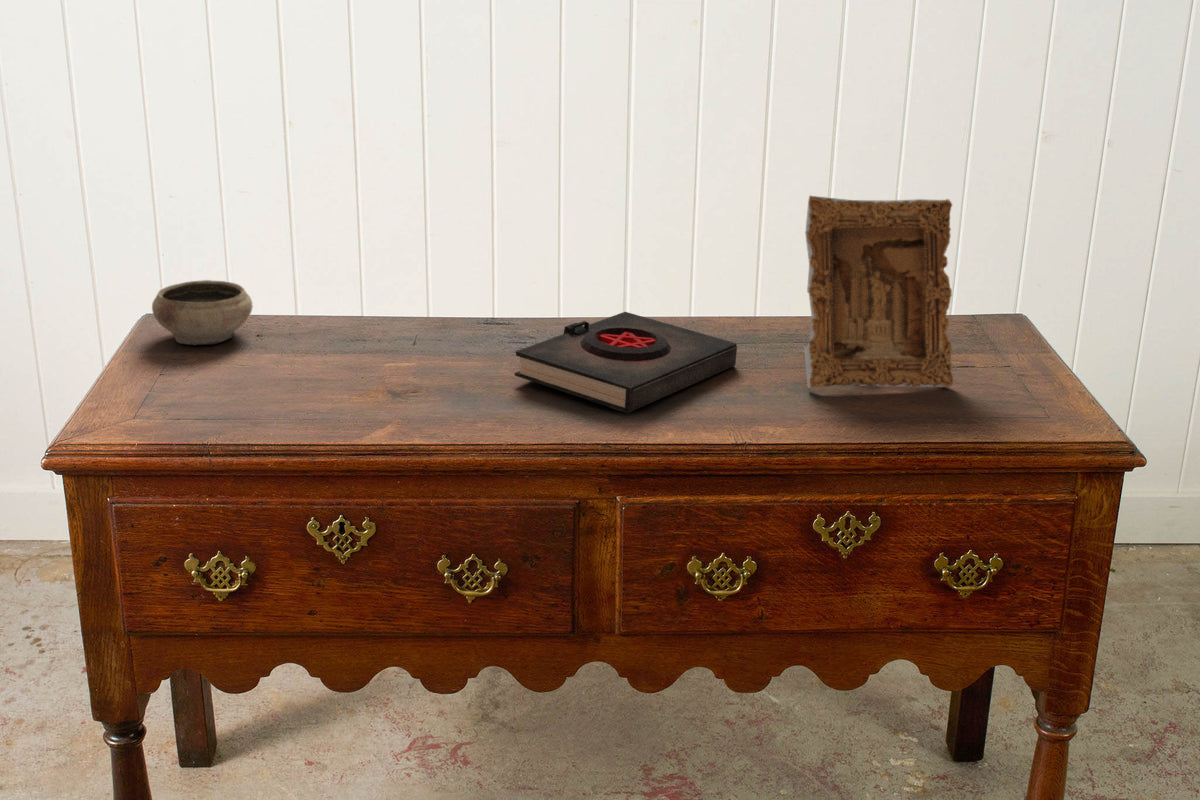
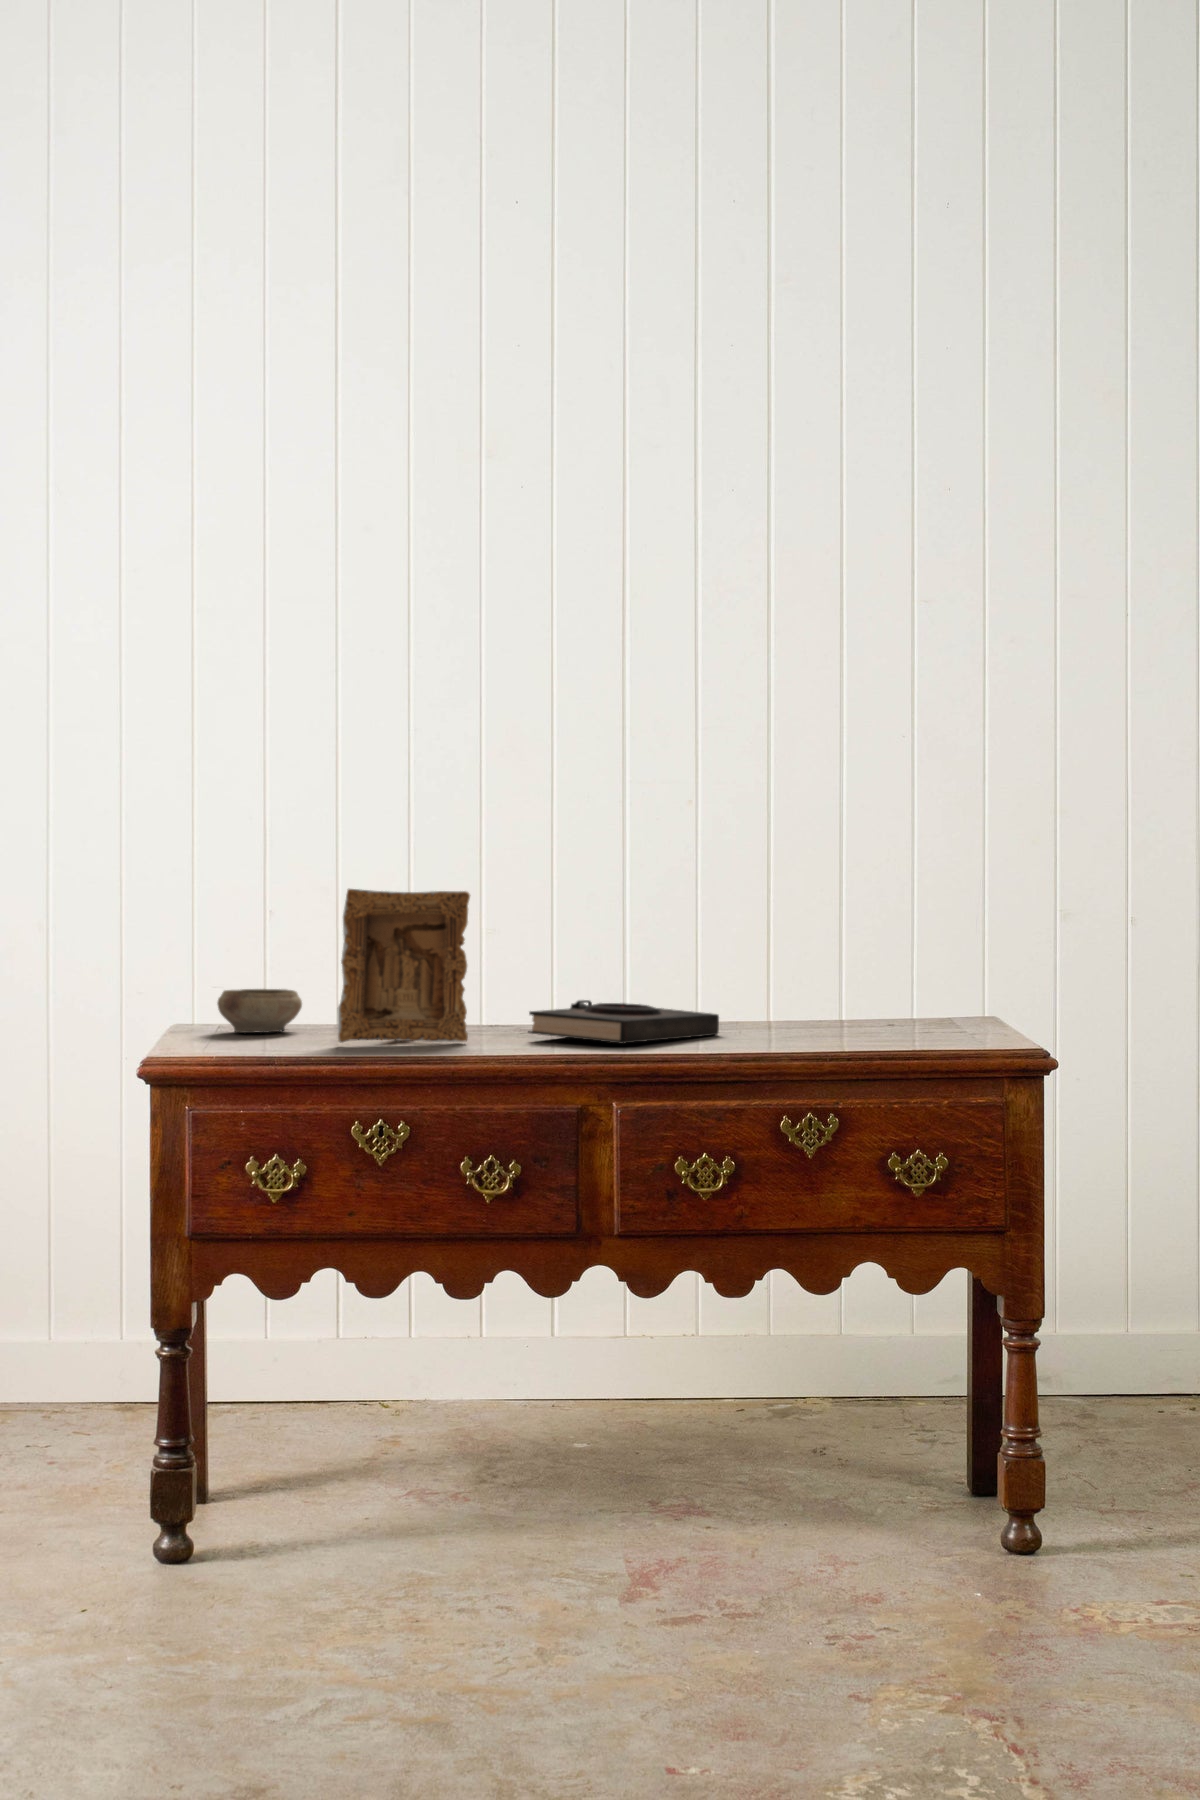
picture frame: present [804,196,954,388] -> present [337,889,470,1043]

